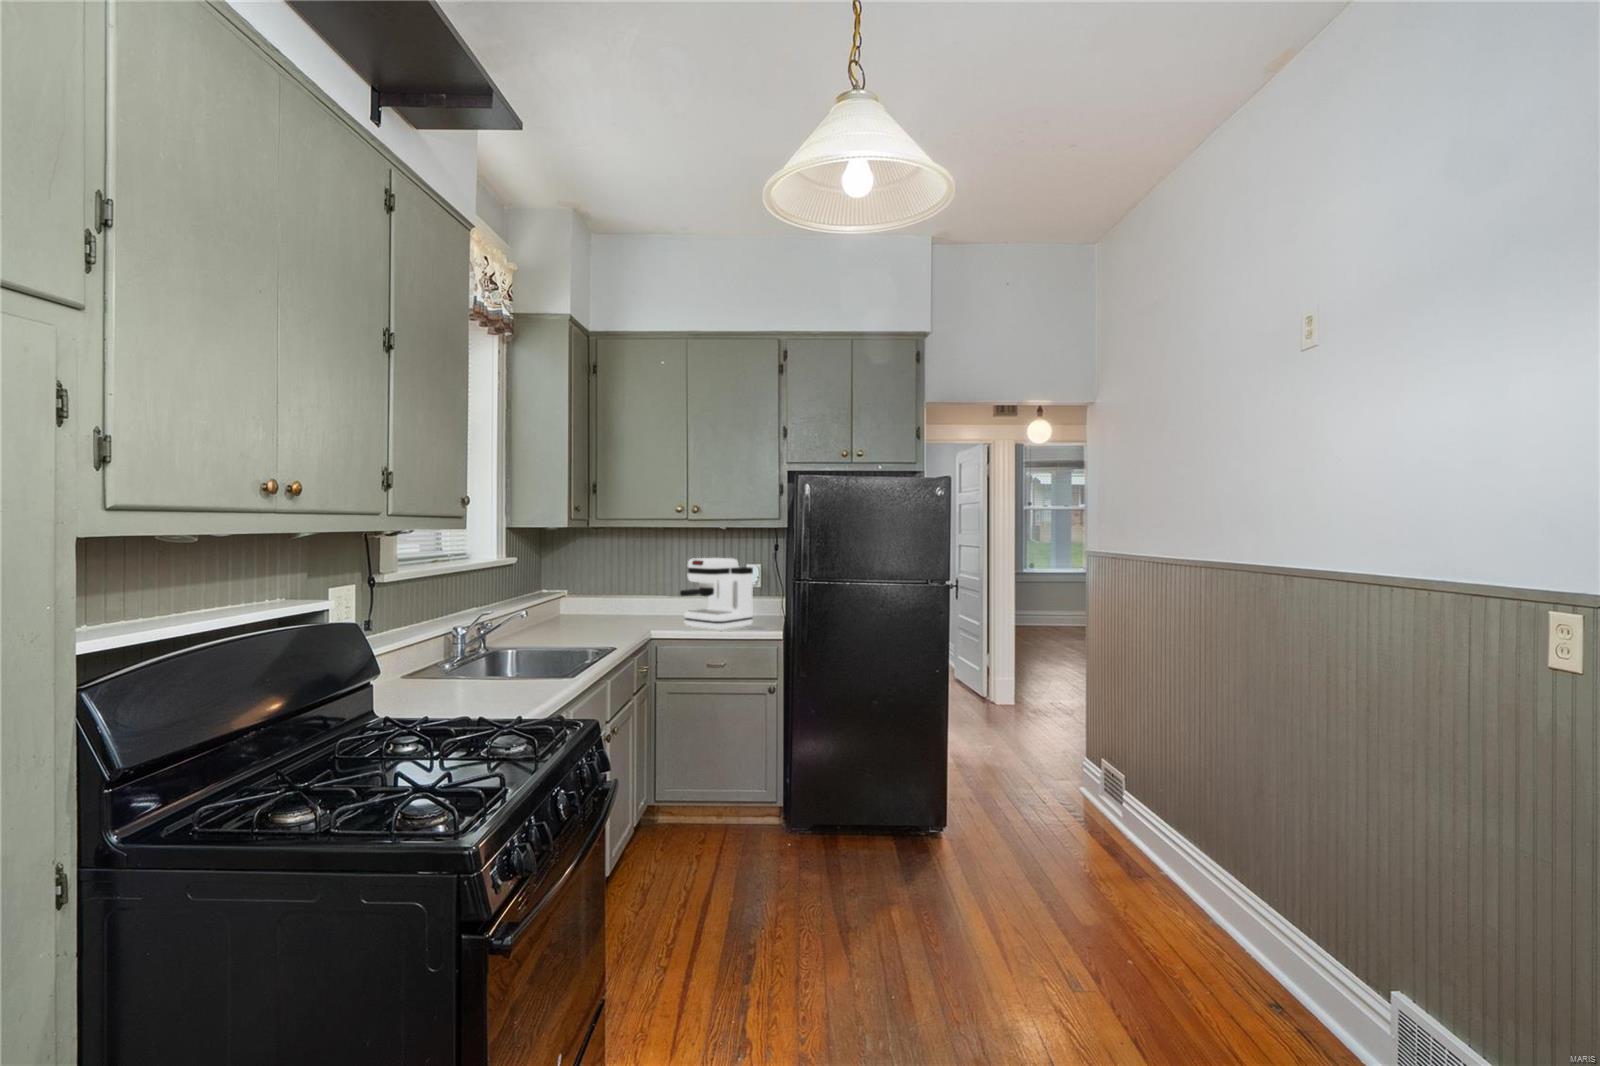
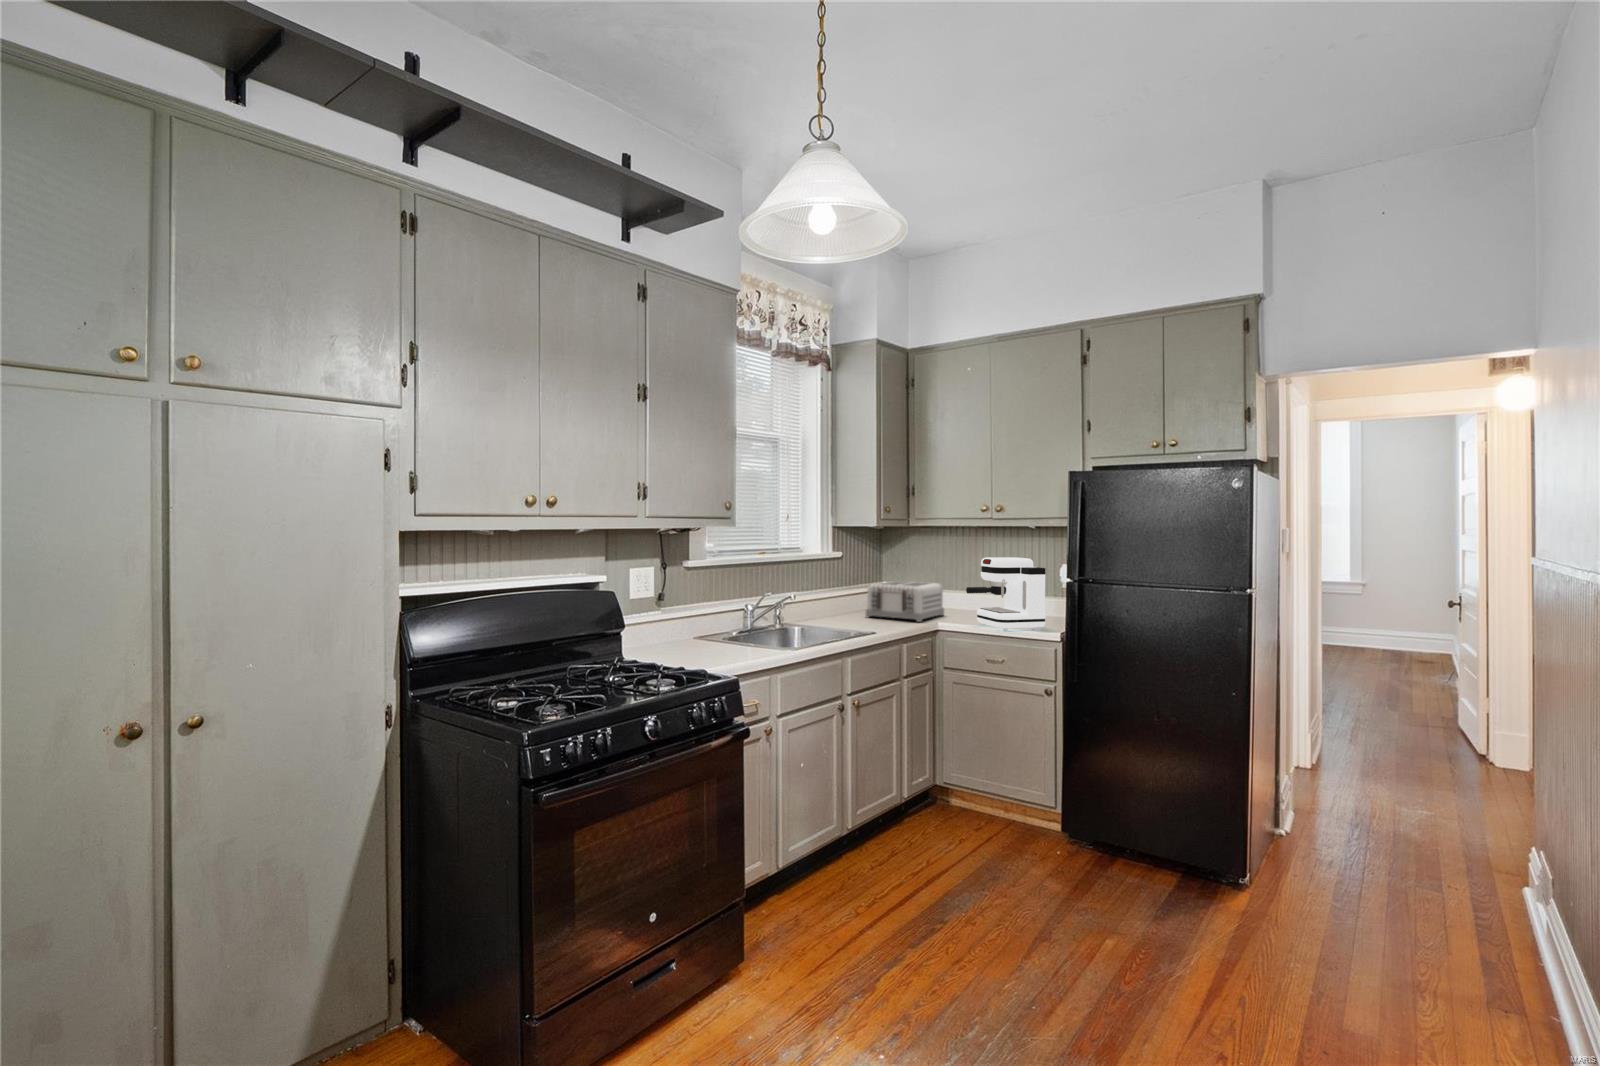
toaster: none [561,587,638,631] -> present [865,581,944,622]

